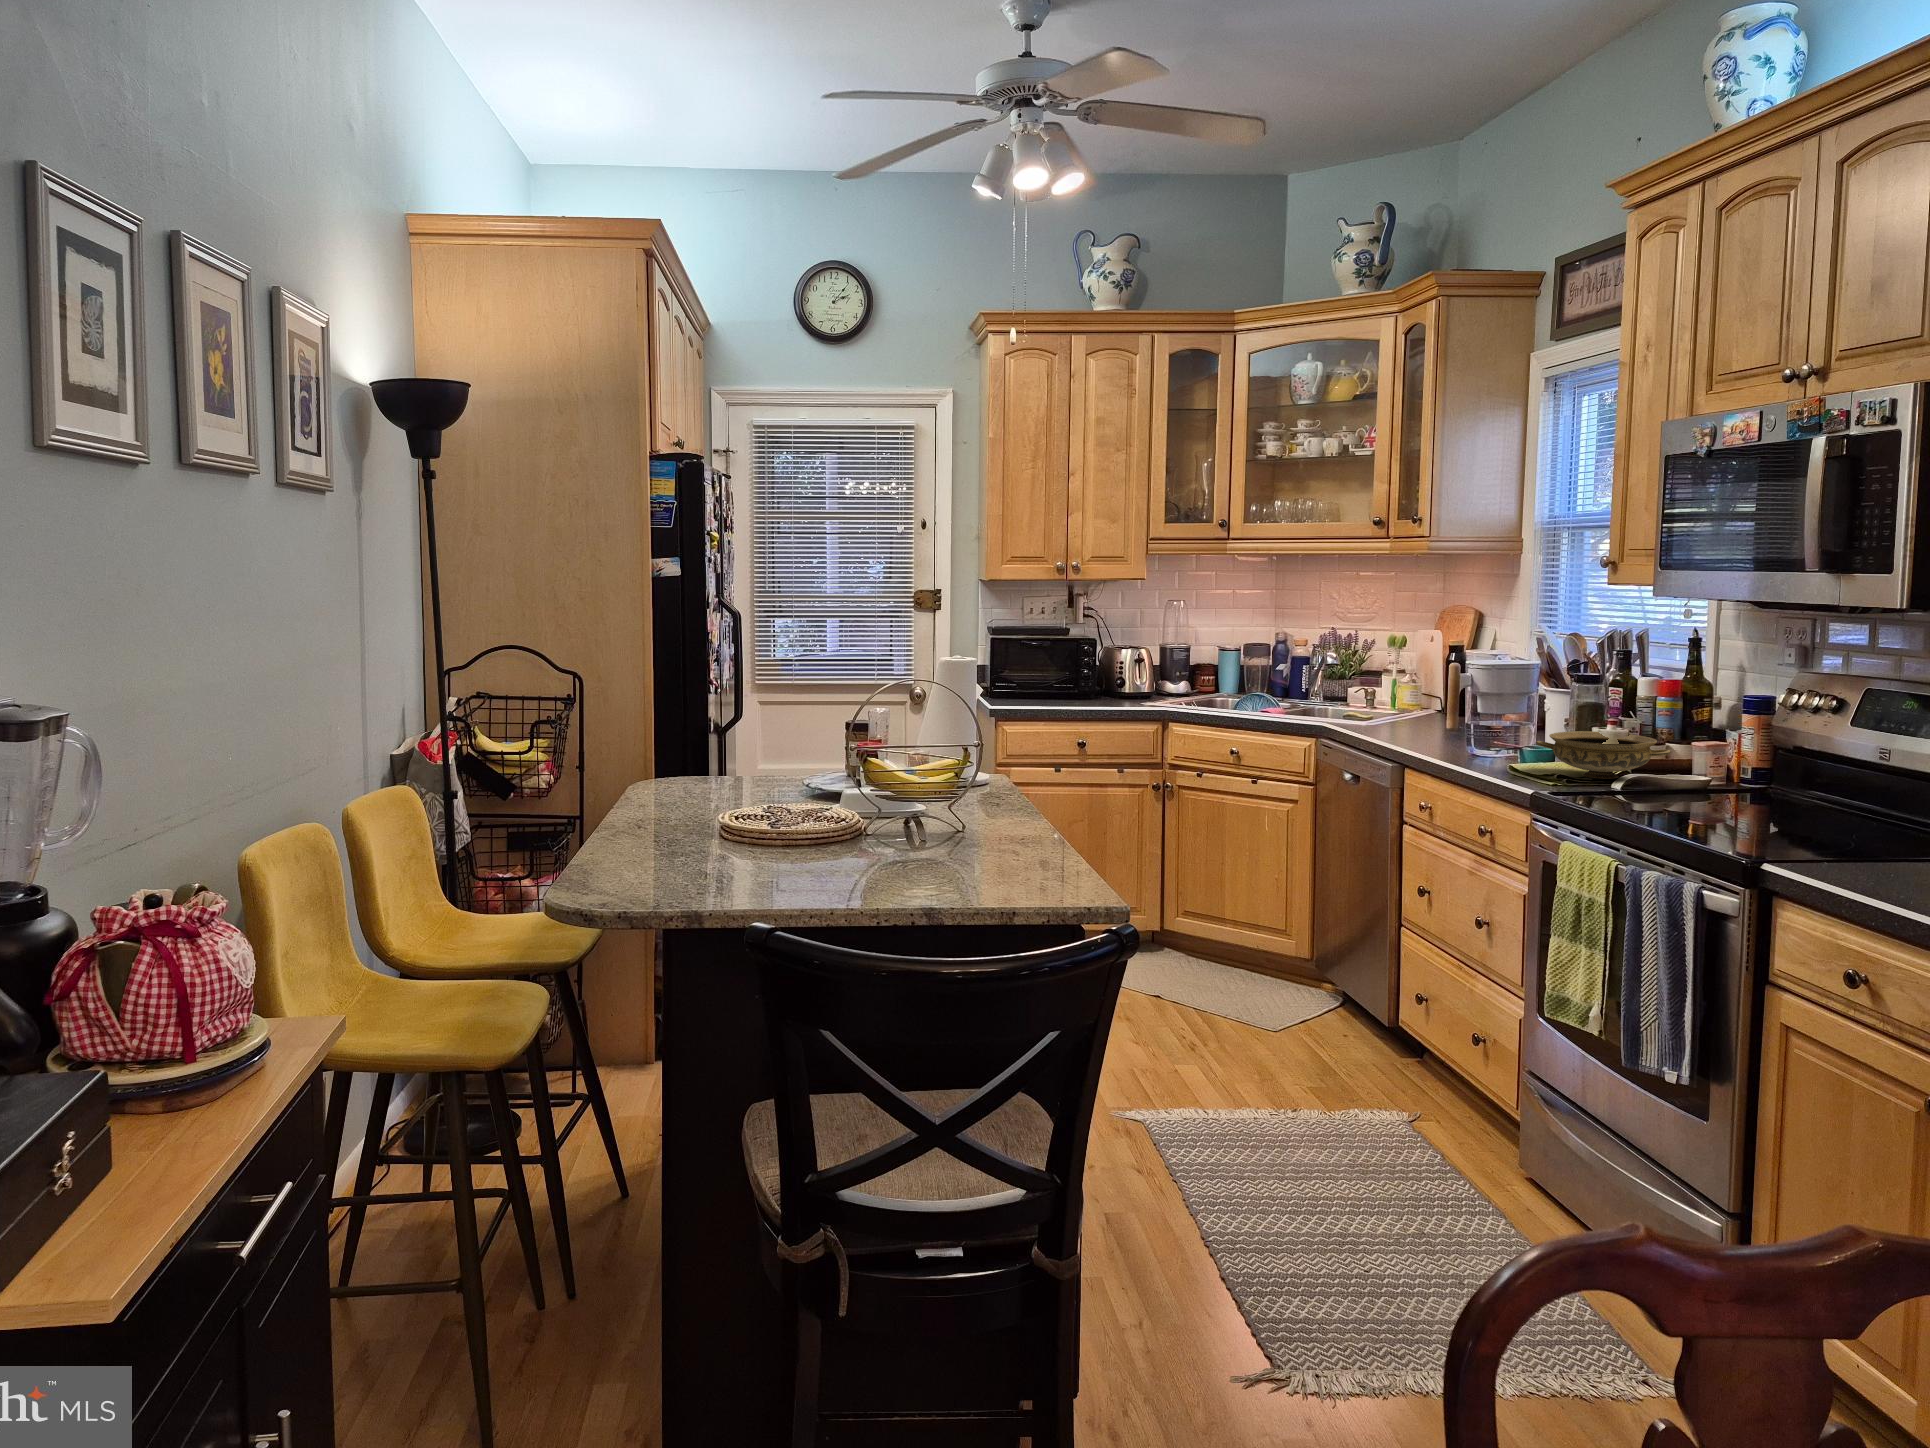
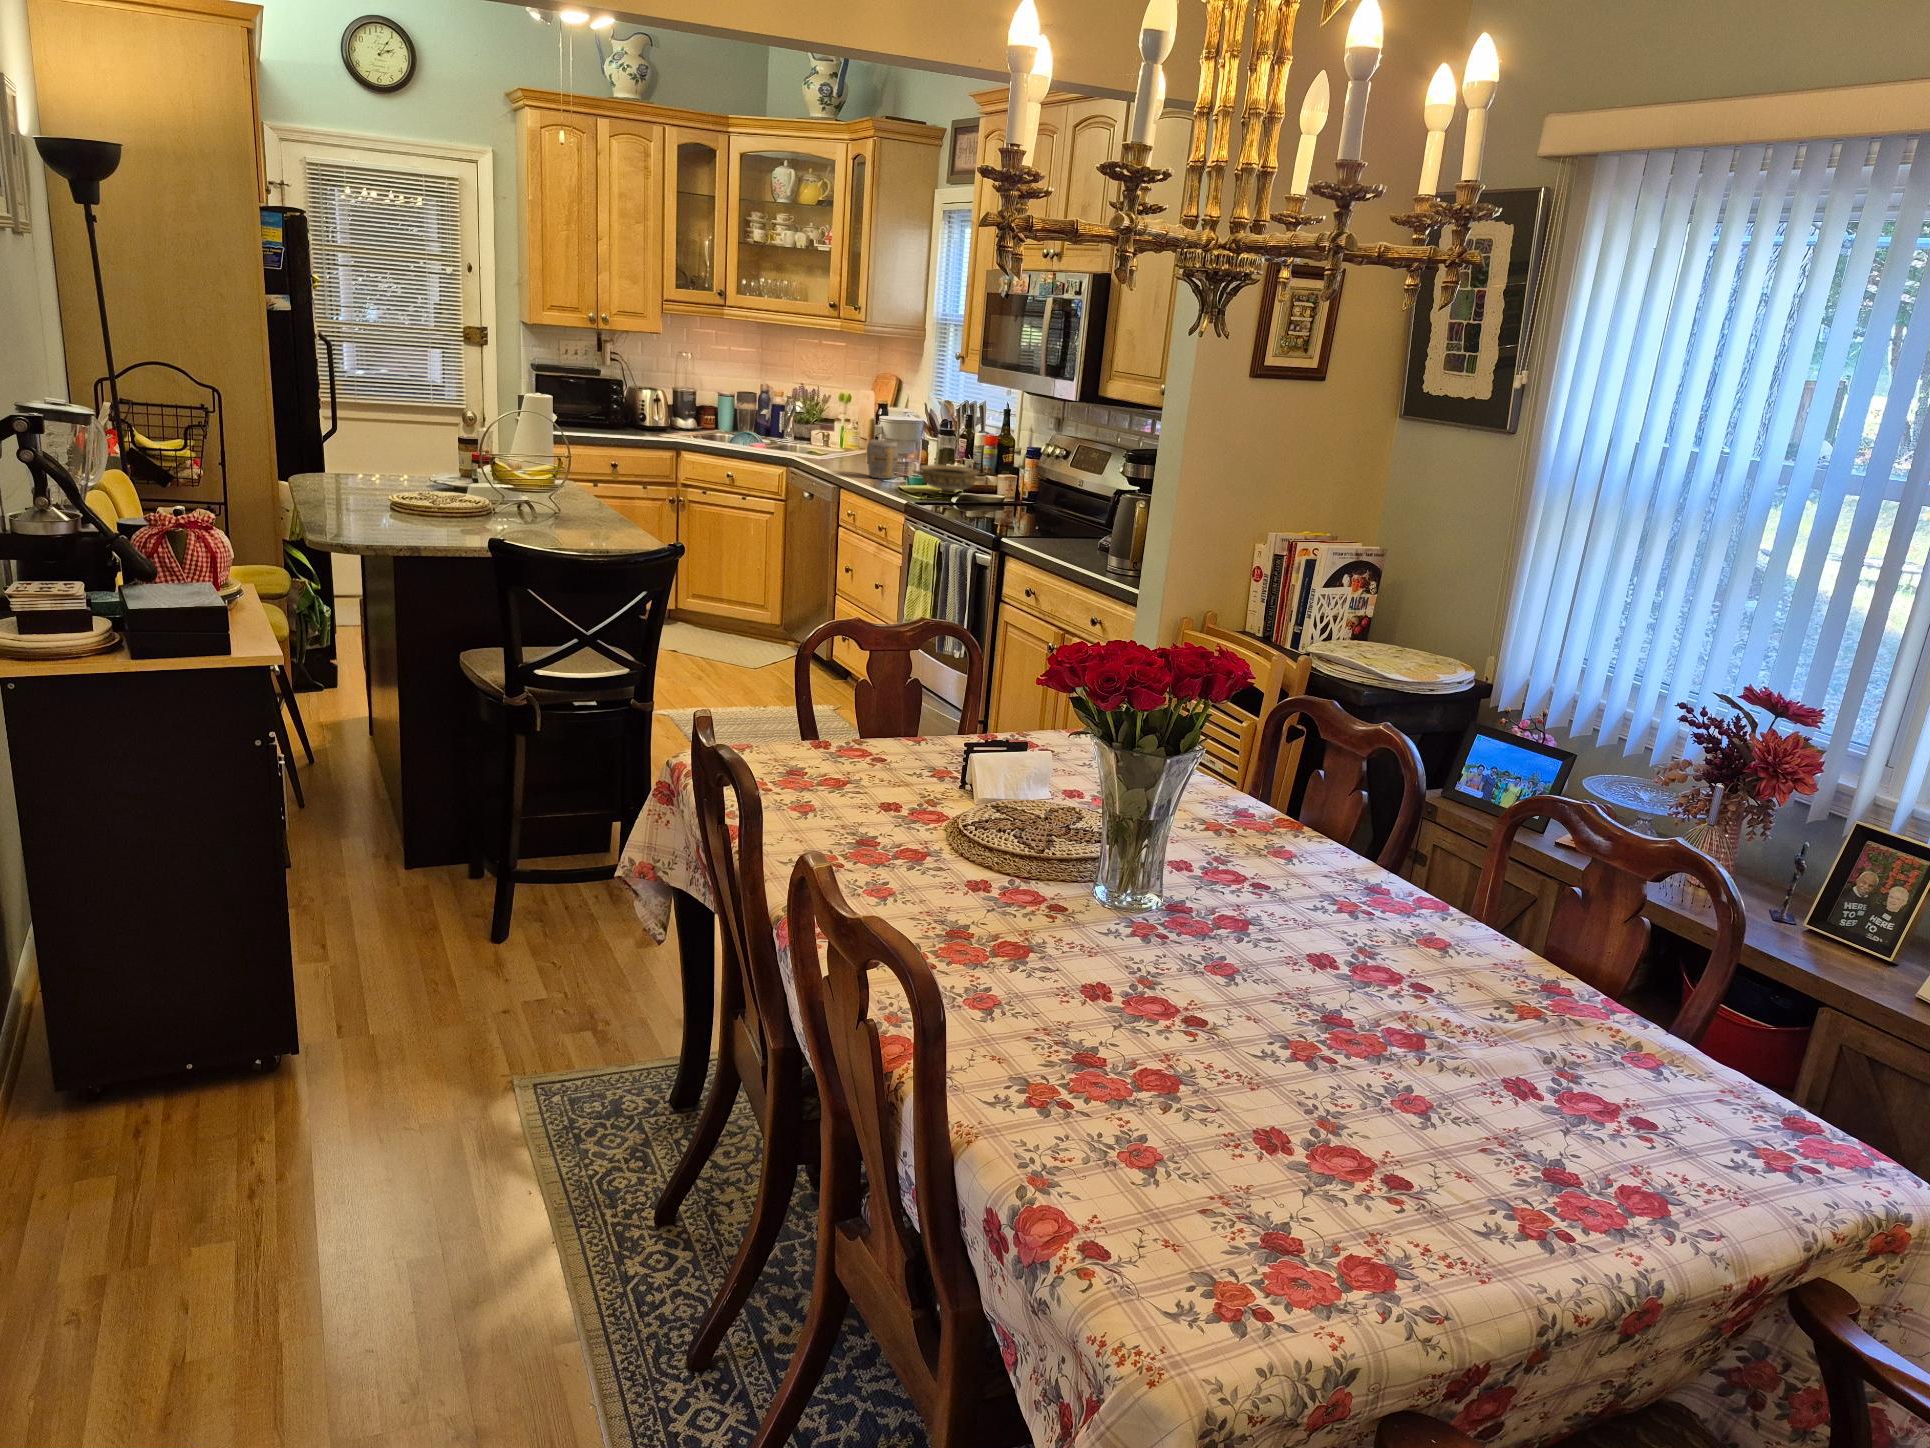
mug: none [1448,698,1502,755] -> present [867,440,898,479]

